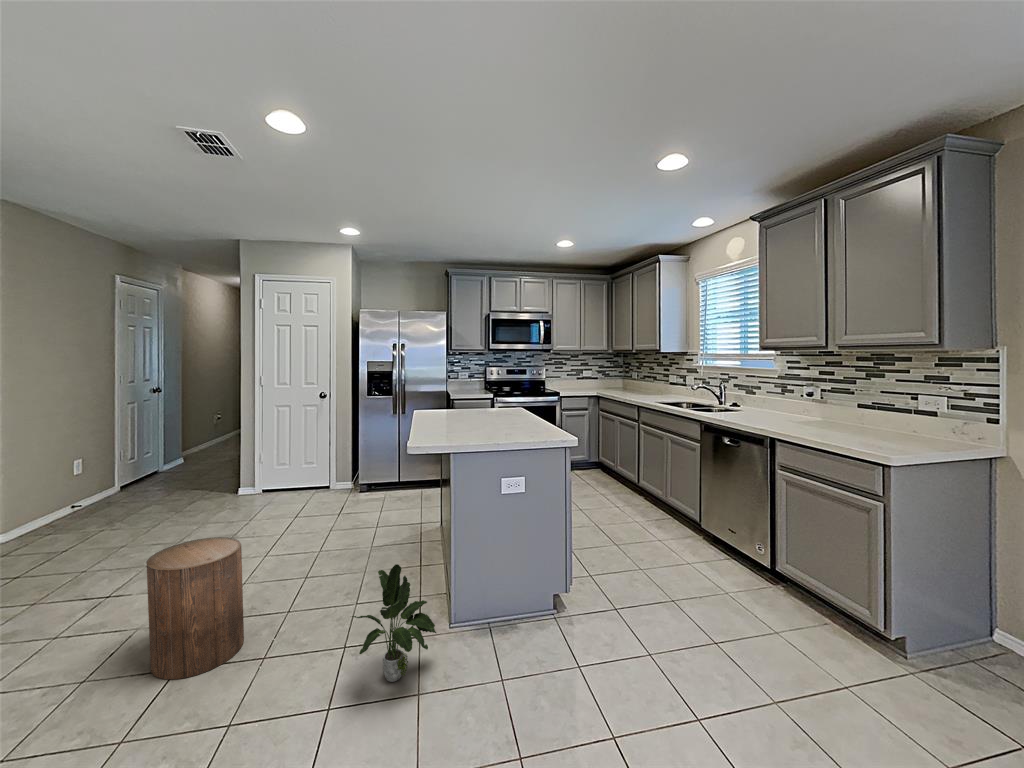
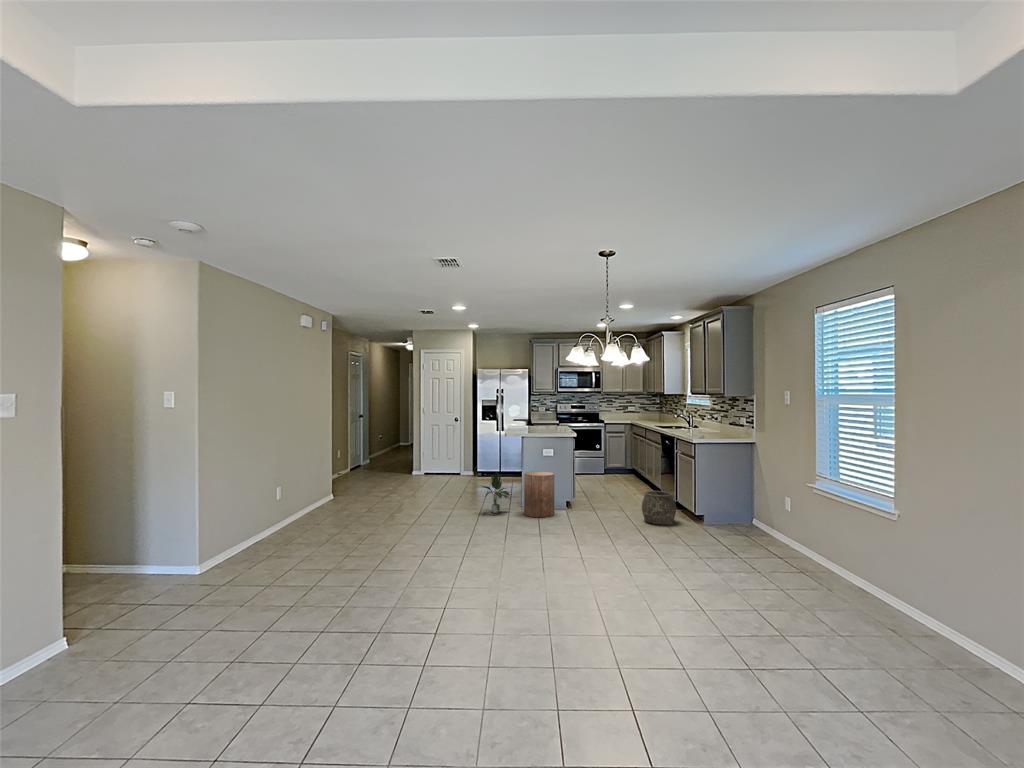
stool: present [146,537,244,679] -> present [524,471,554,518]
woven basket: none [786,591,897,707] -> present [642,491,676,525]

